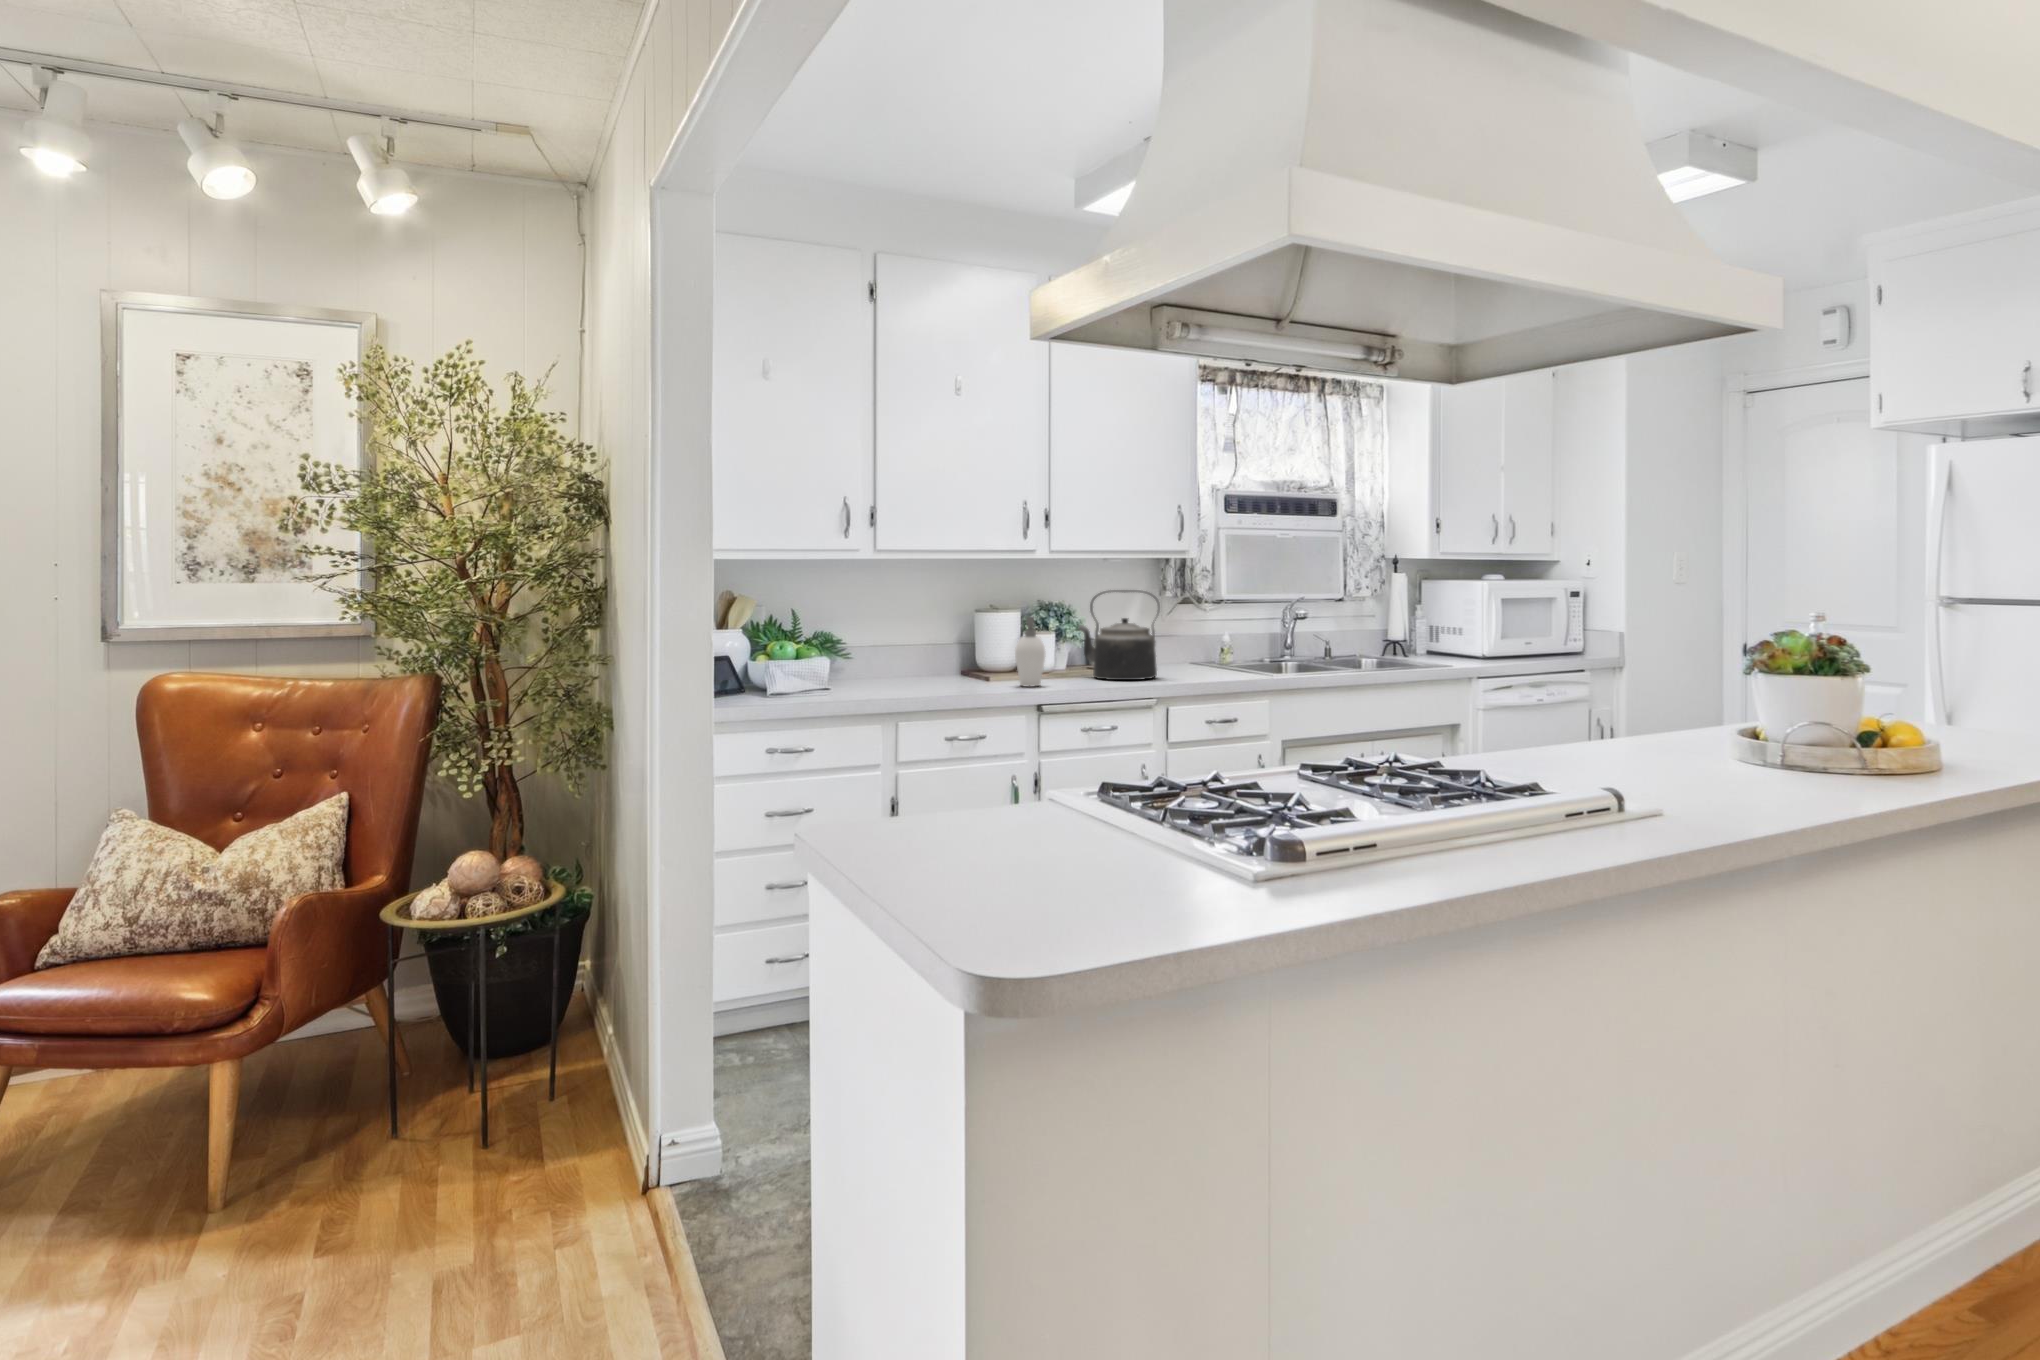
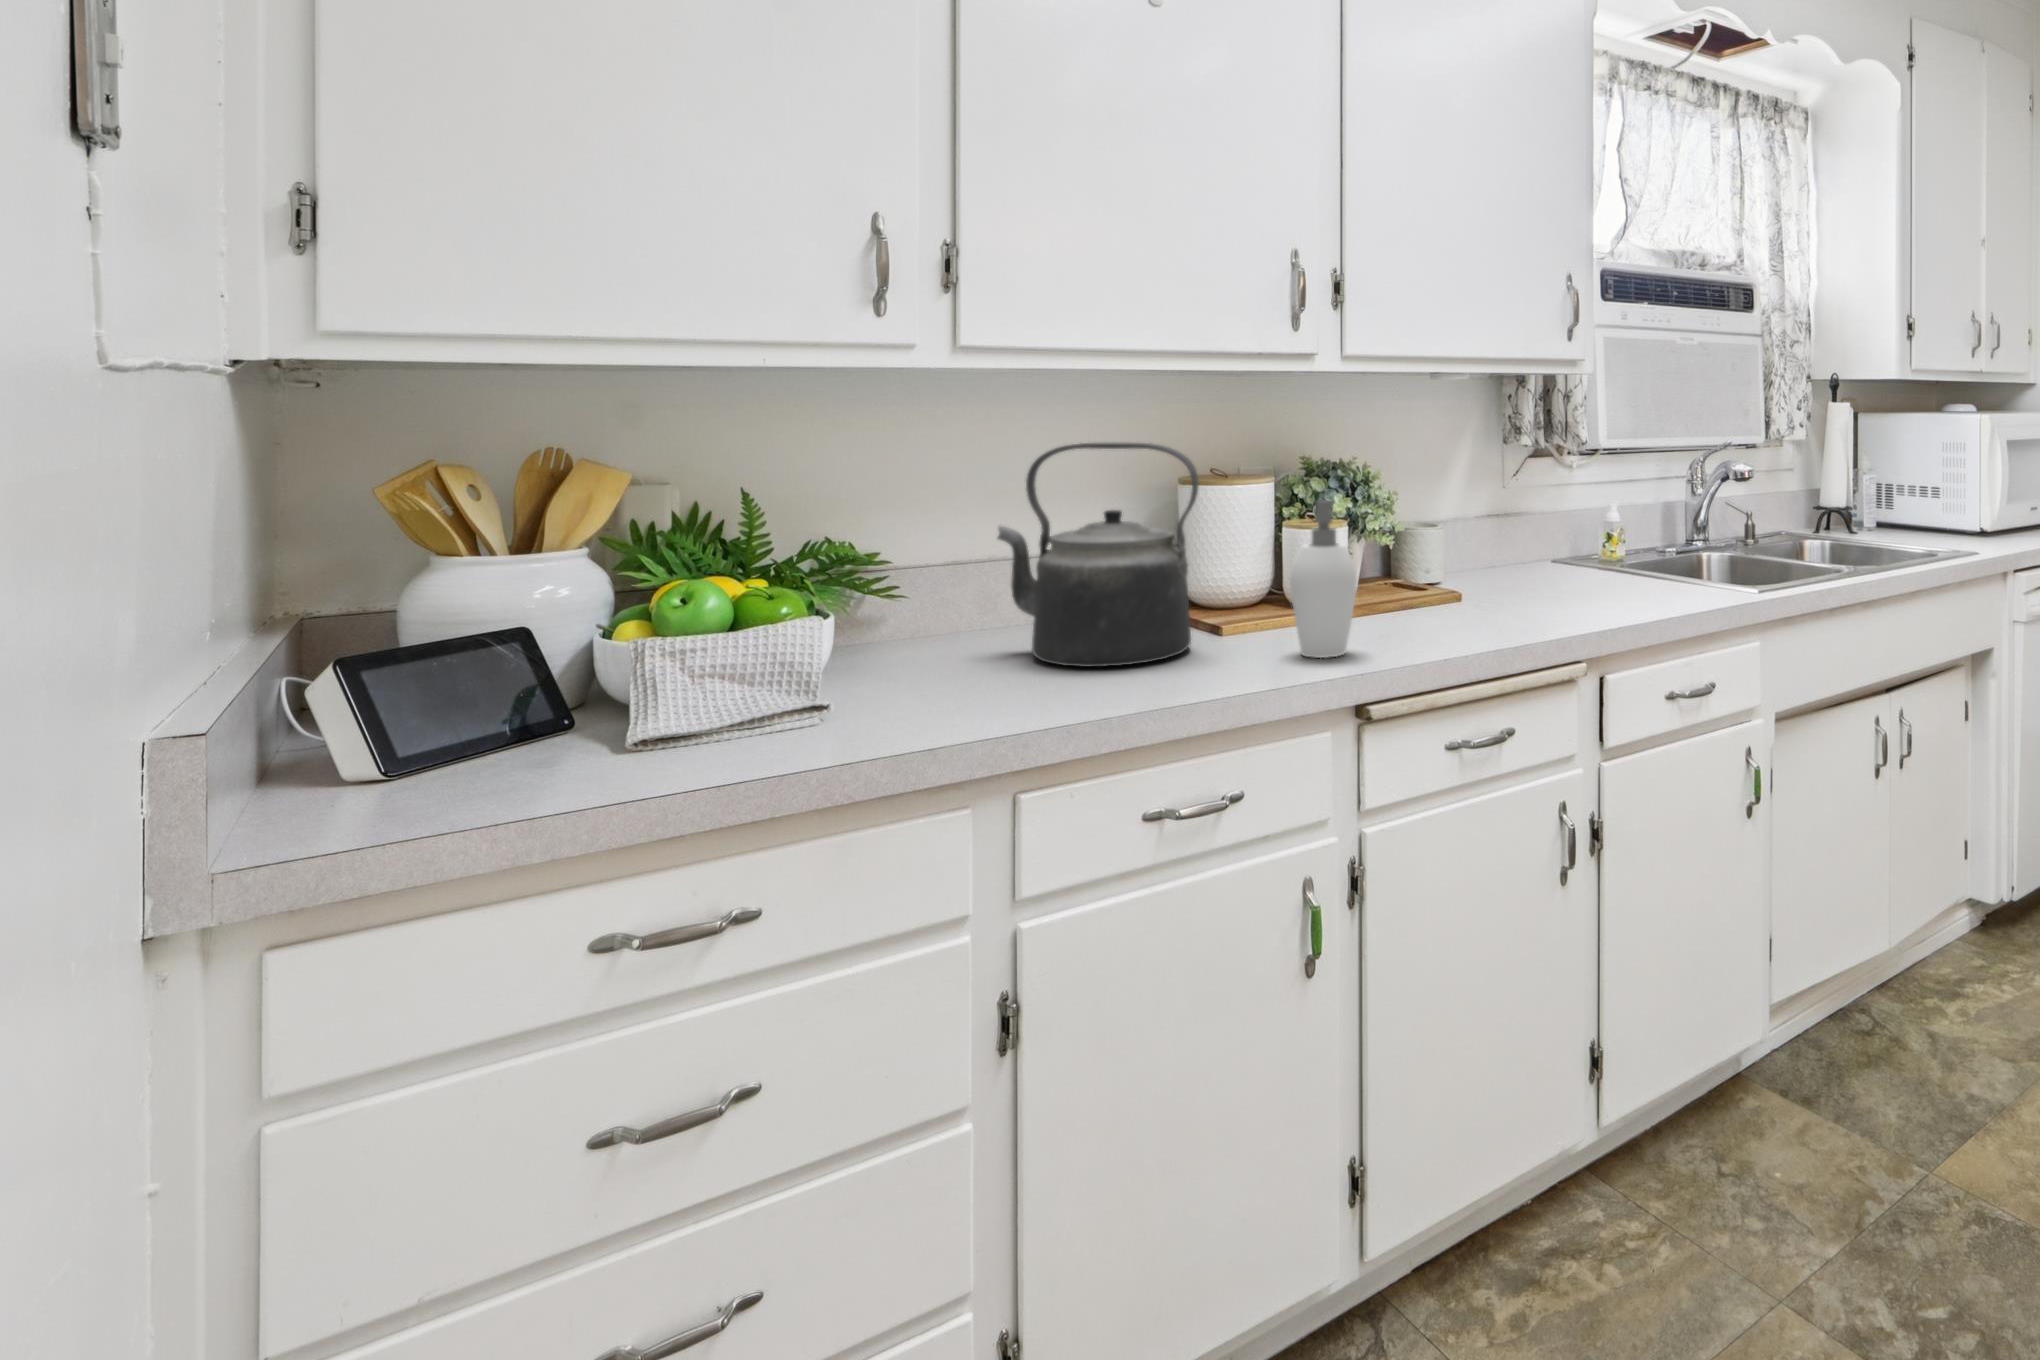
kettle: present [1079,590,1160,680] -> present [998,442,1199,667]

